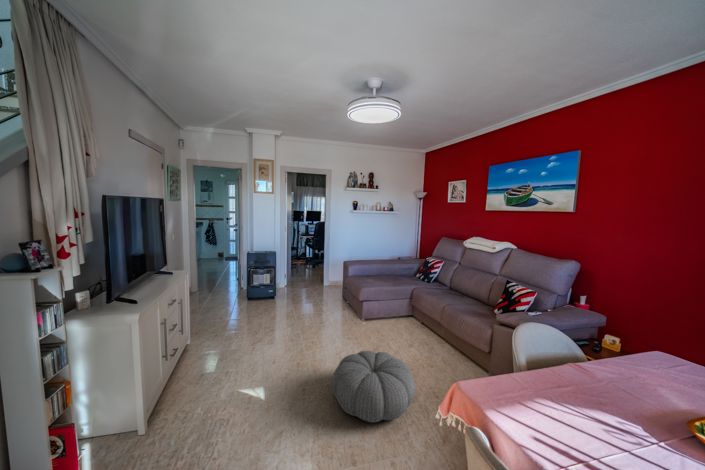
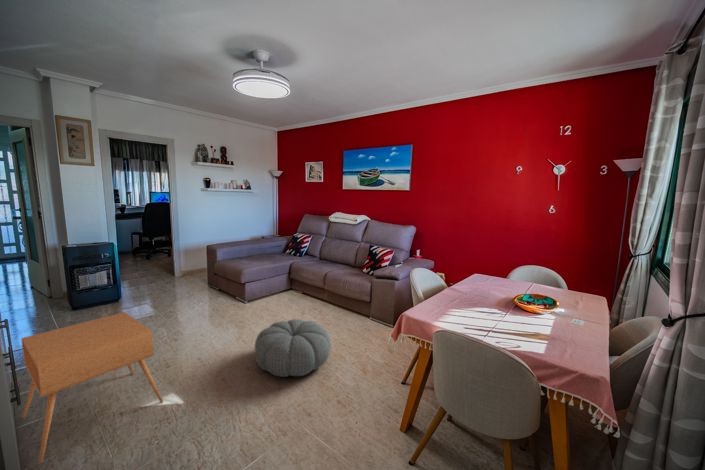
side table: none [165,311,252,413] -> present [21,312,163,464]

